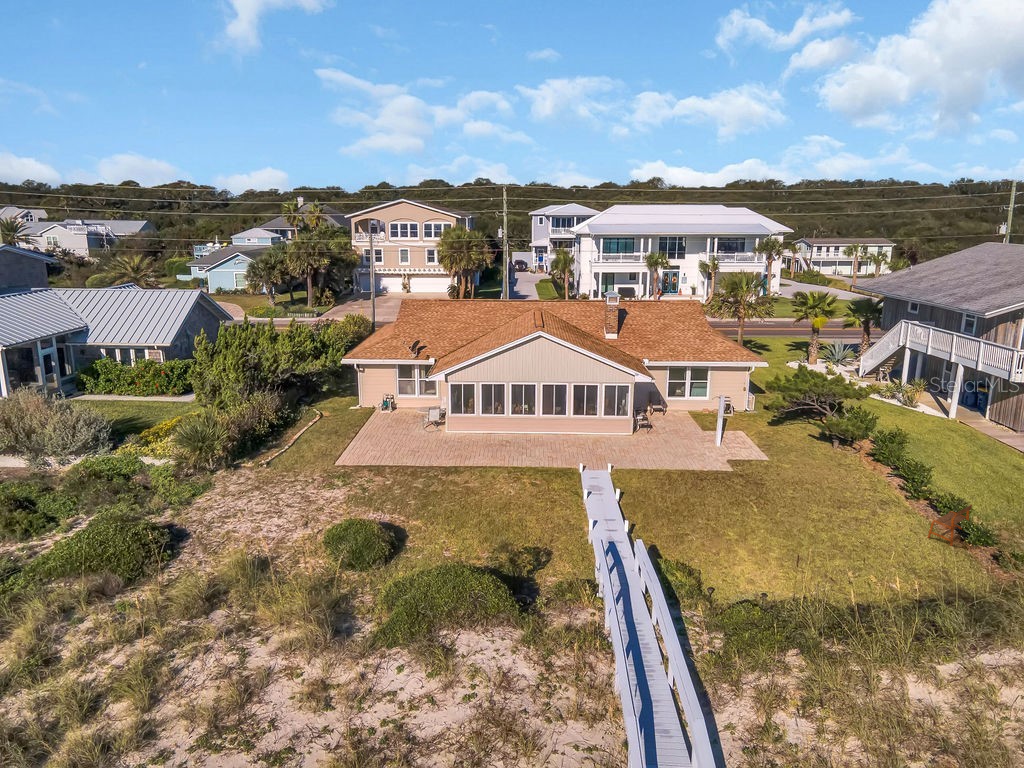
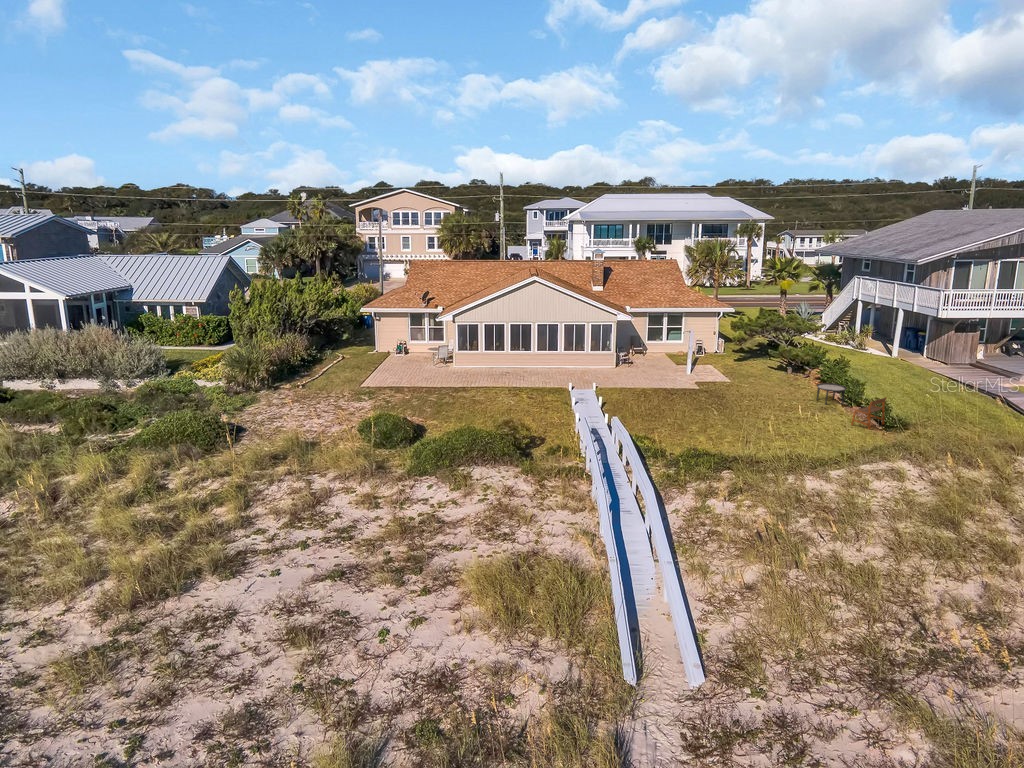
round table: none [878,474,917,503] -> present [817,383,847,405]

